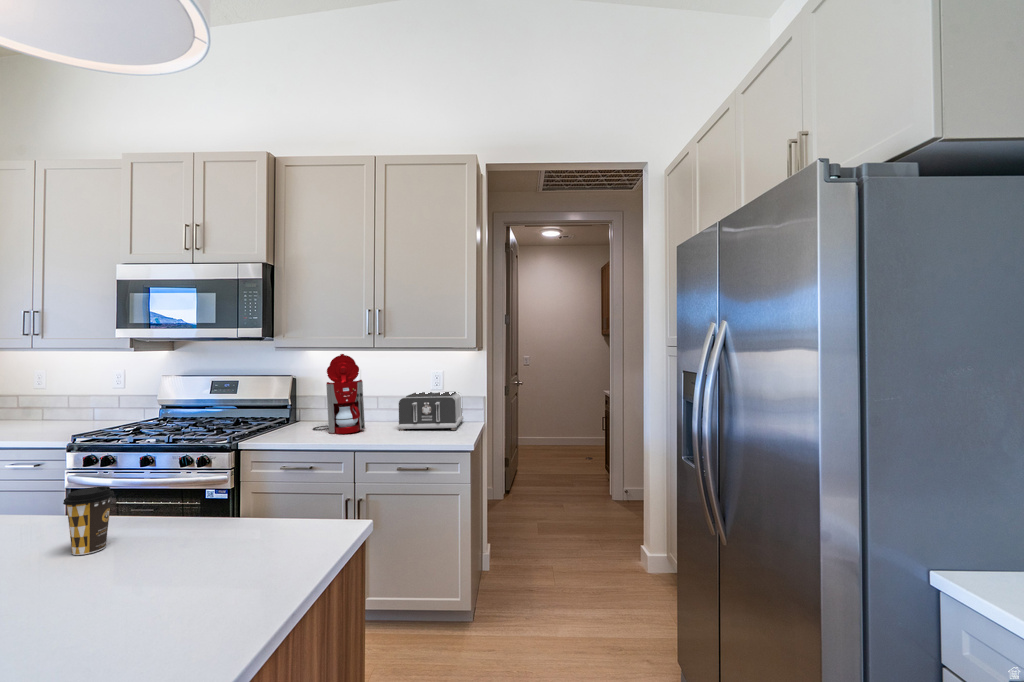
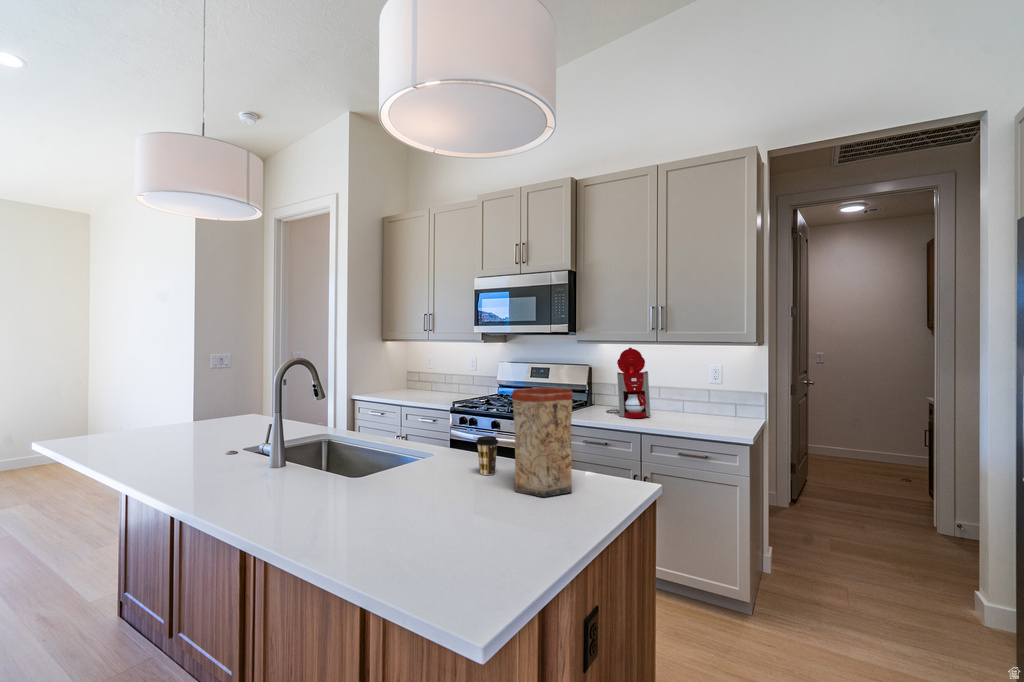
toaster: present [398,392,463,431] -> none [681,385,750,425]
vase: none [131,400,247,577] -> present [512,388,573,497]

